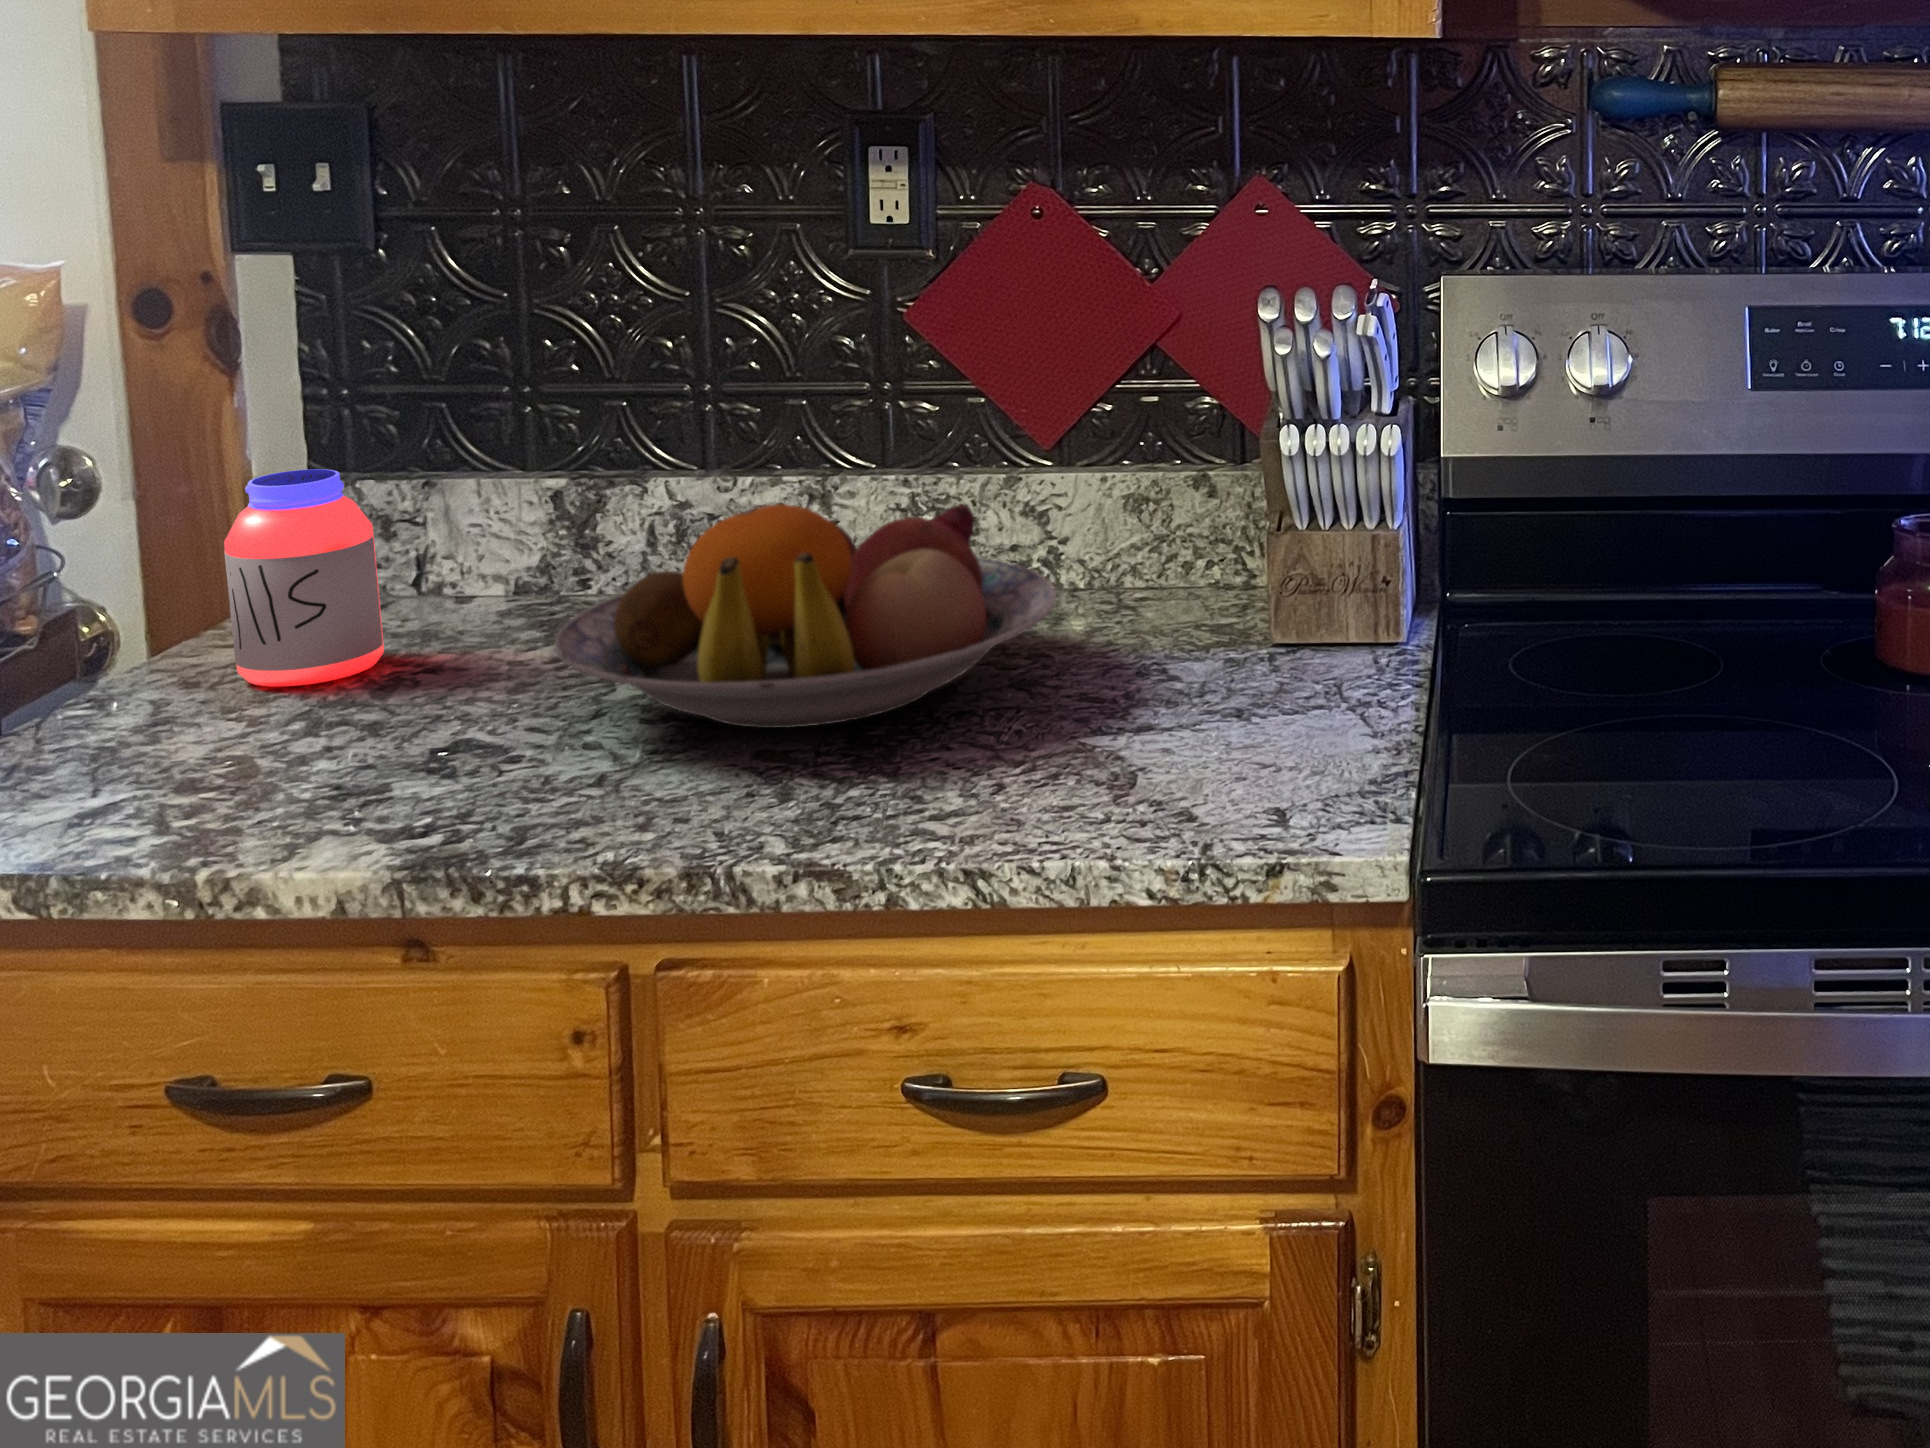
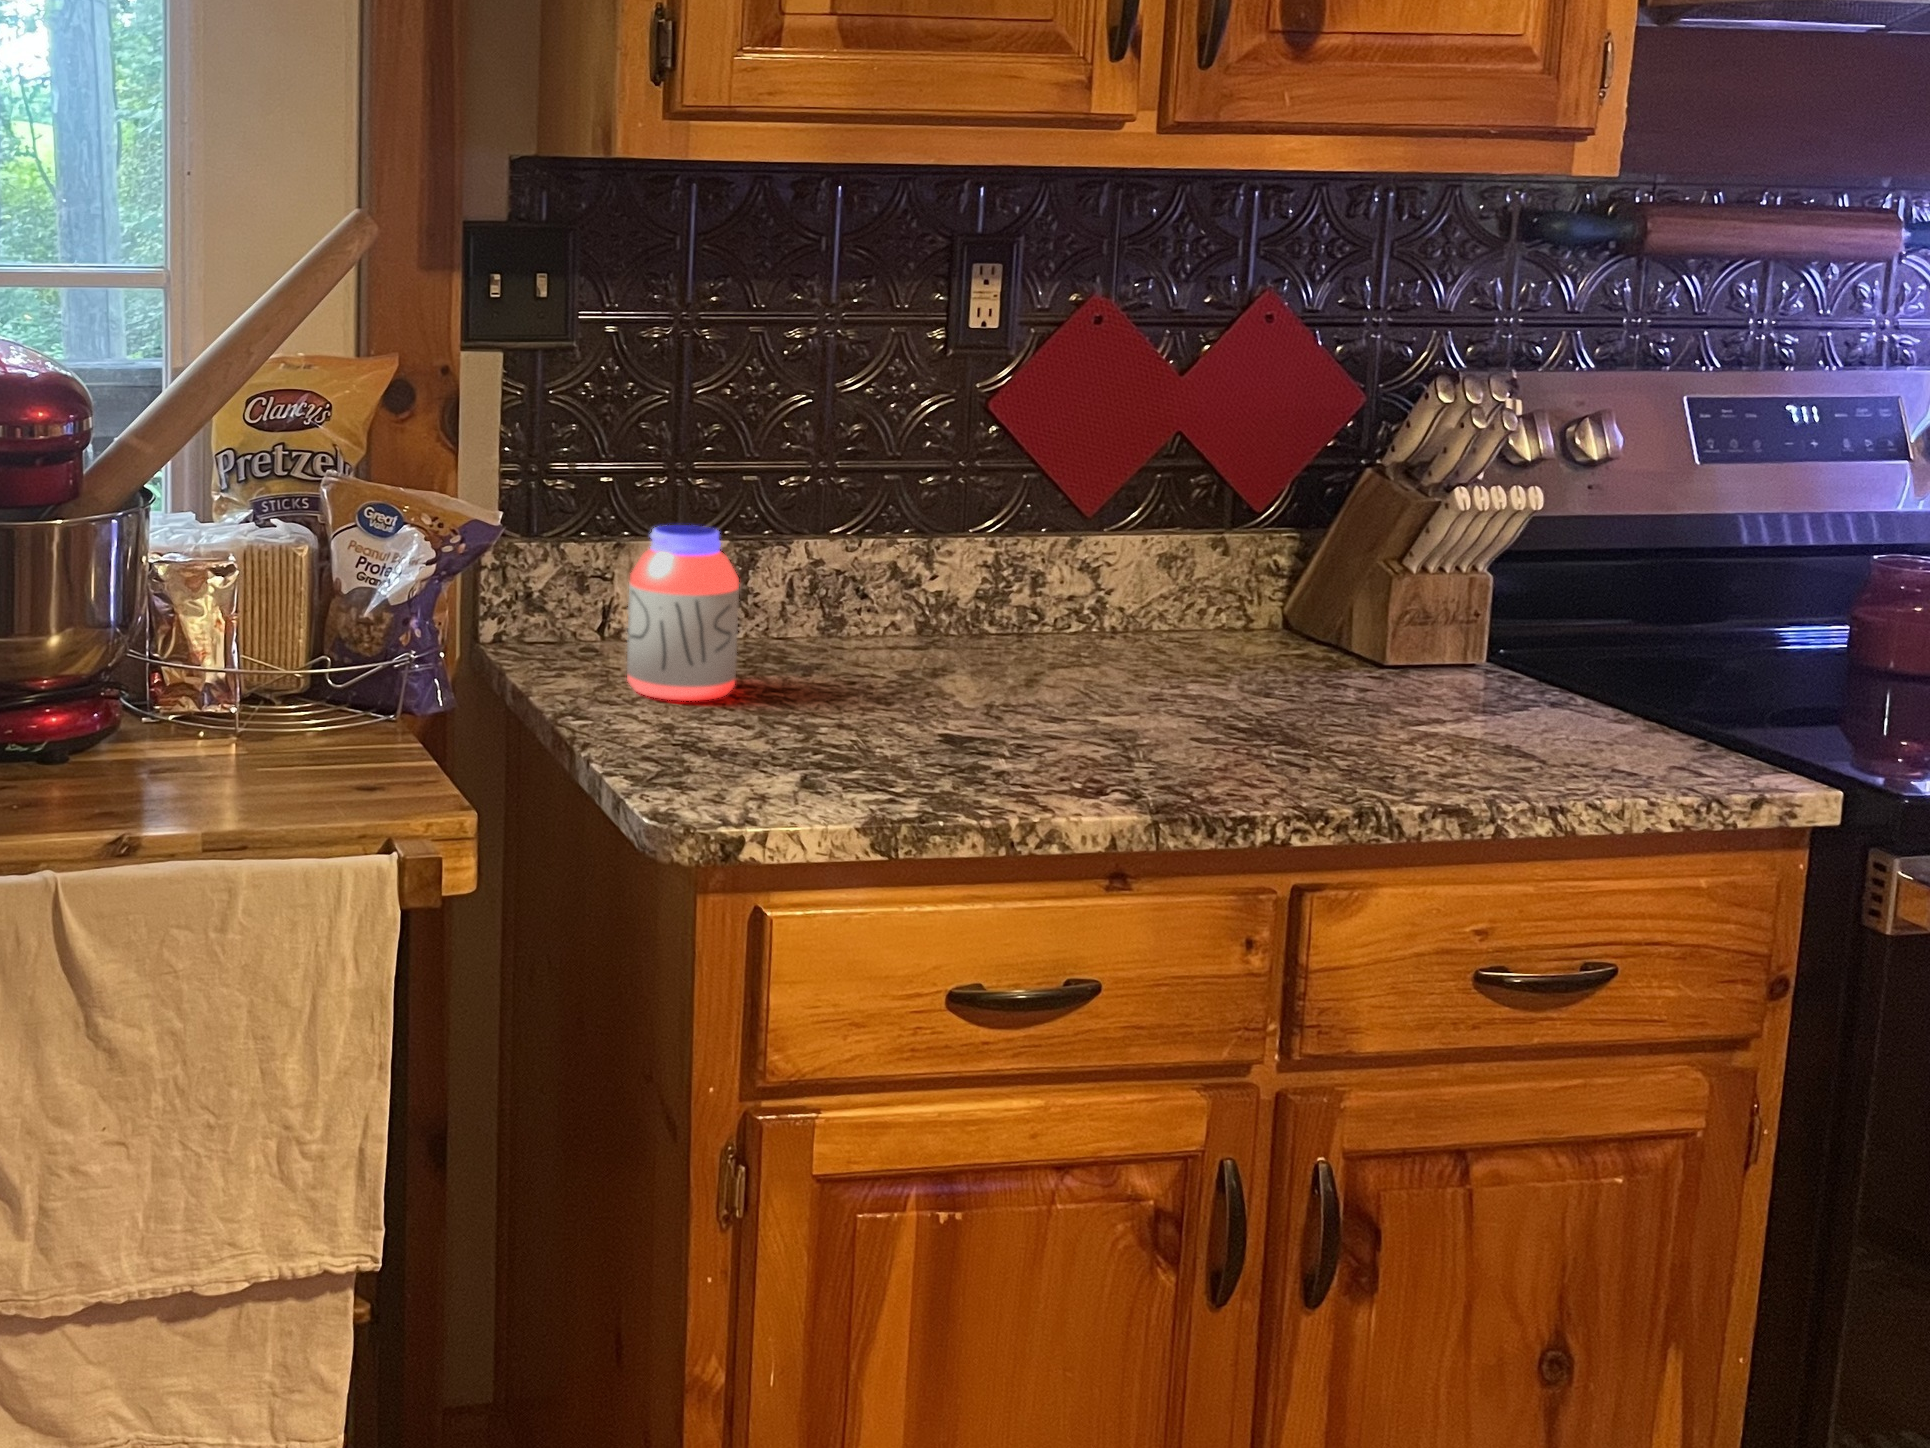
fruit bowl: present [554,493,1056,728] -> none [931,544,1333,722]

